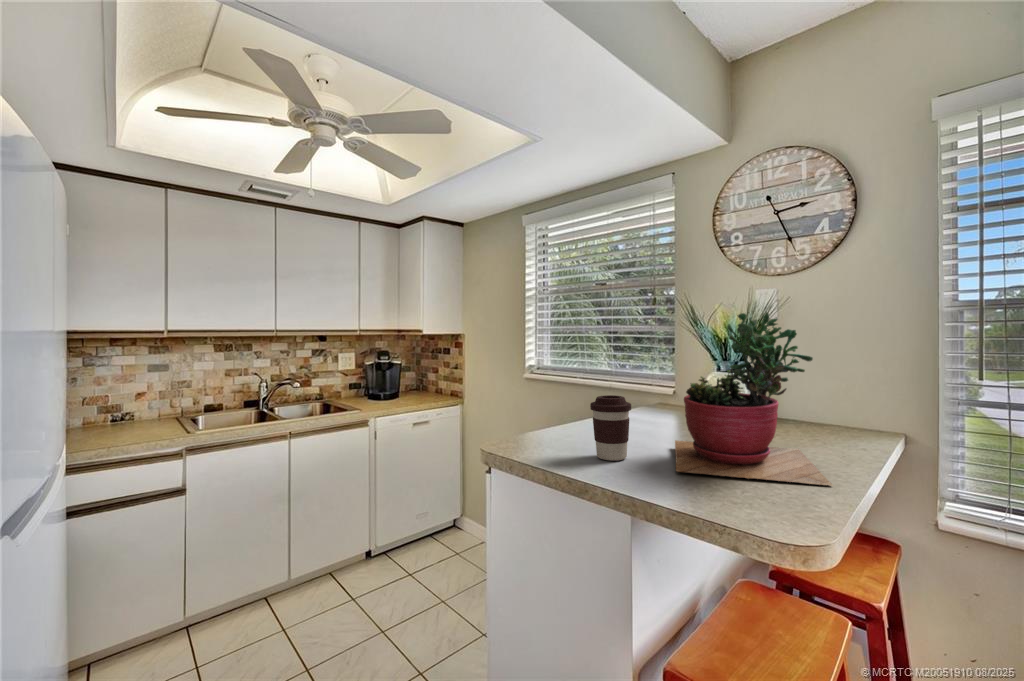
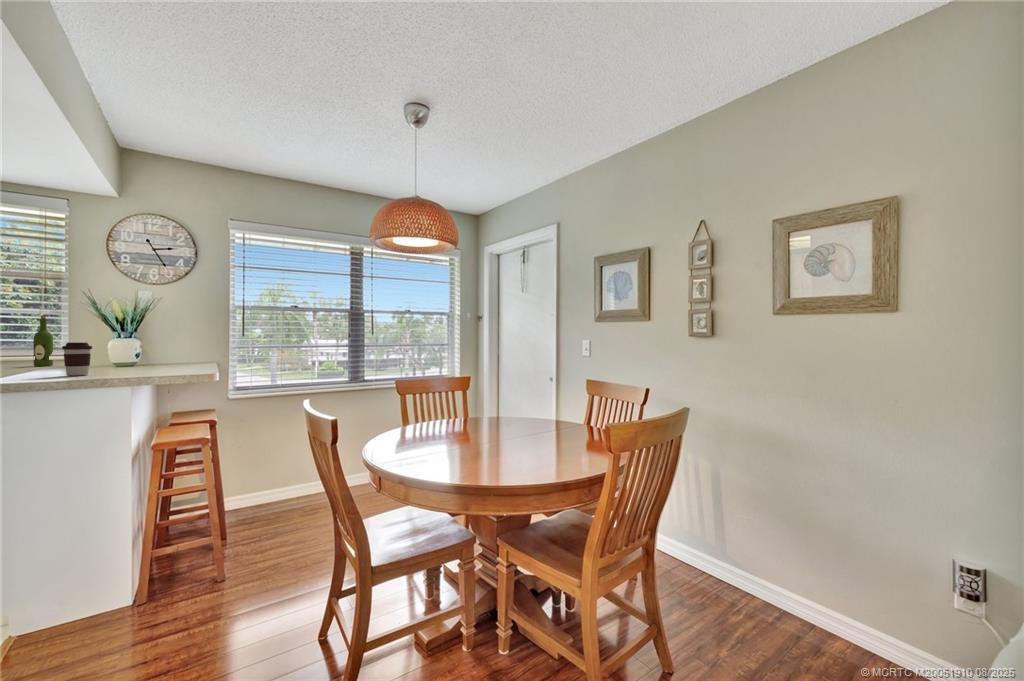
succulent plant: present [675,312,833,486] -> none [110,303,195,373]
wine bottle: none [642,336,661,403] -> present [33,316,53,366]

